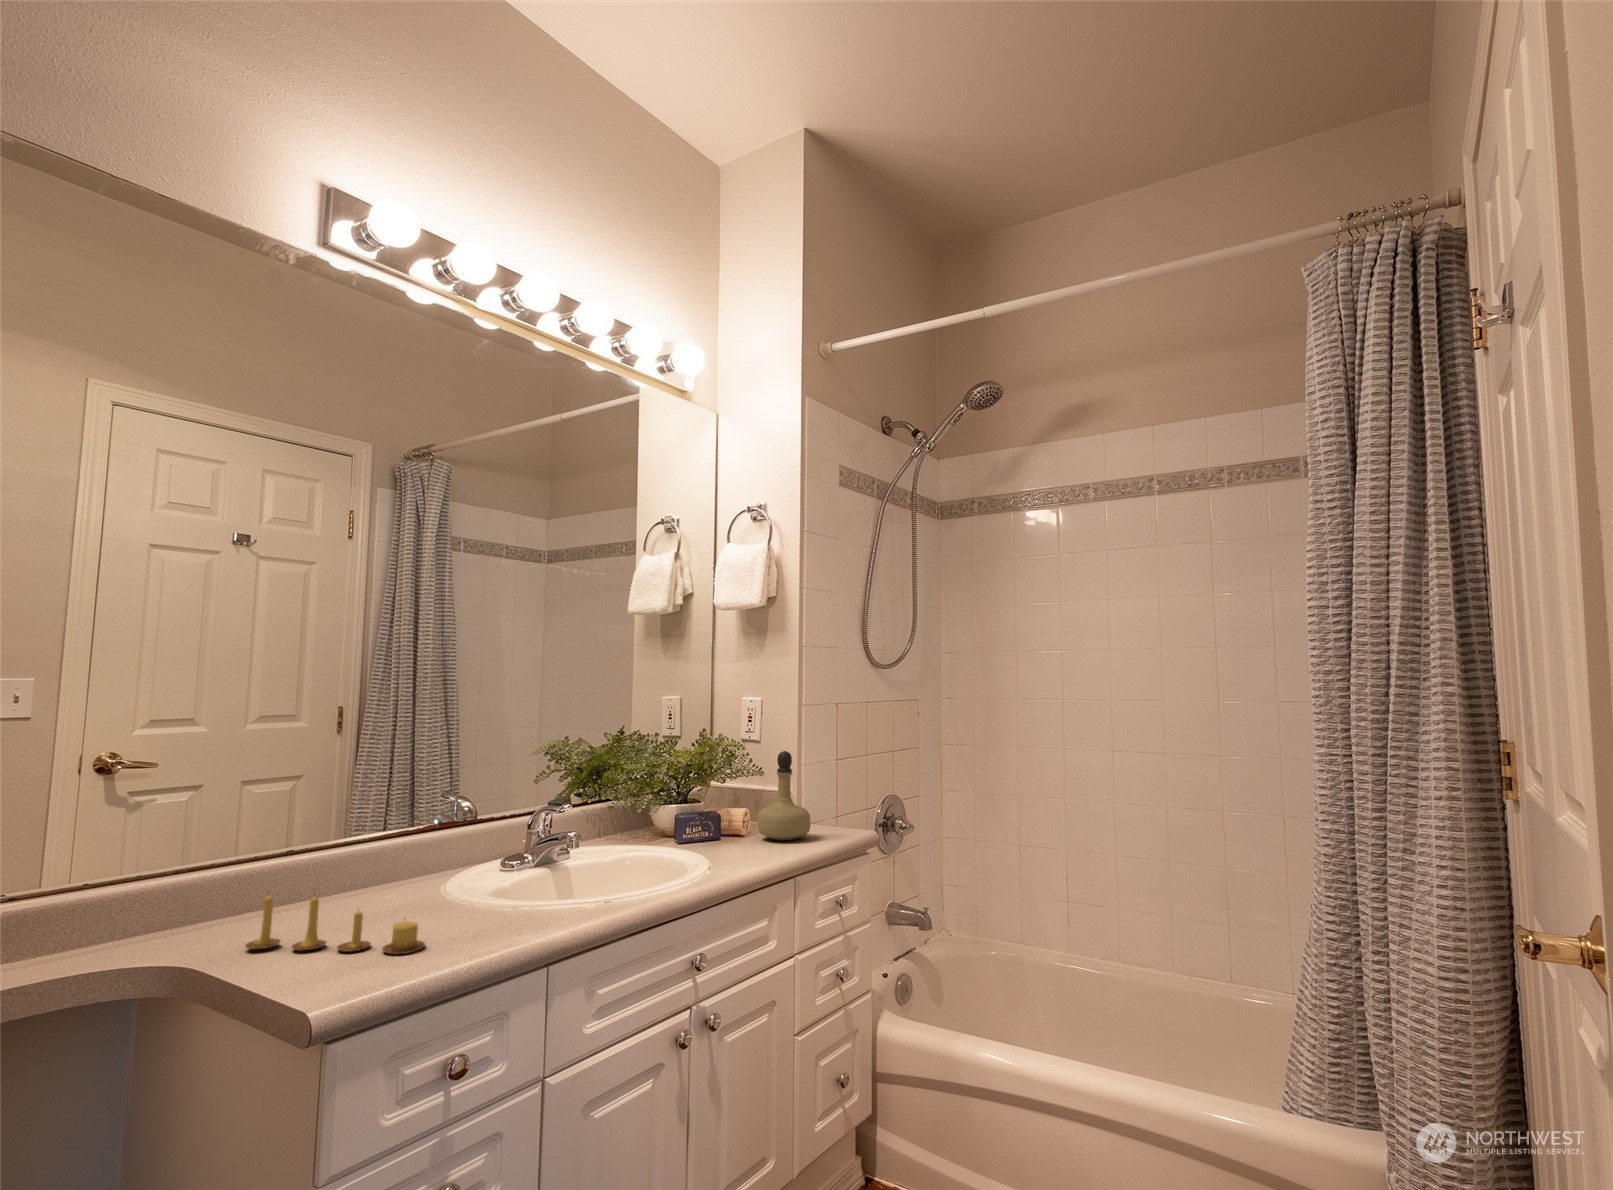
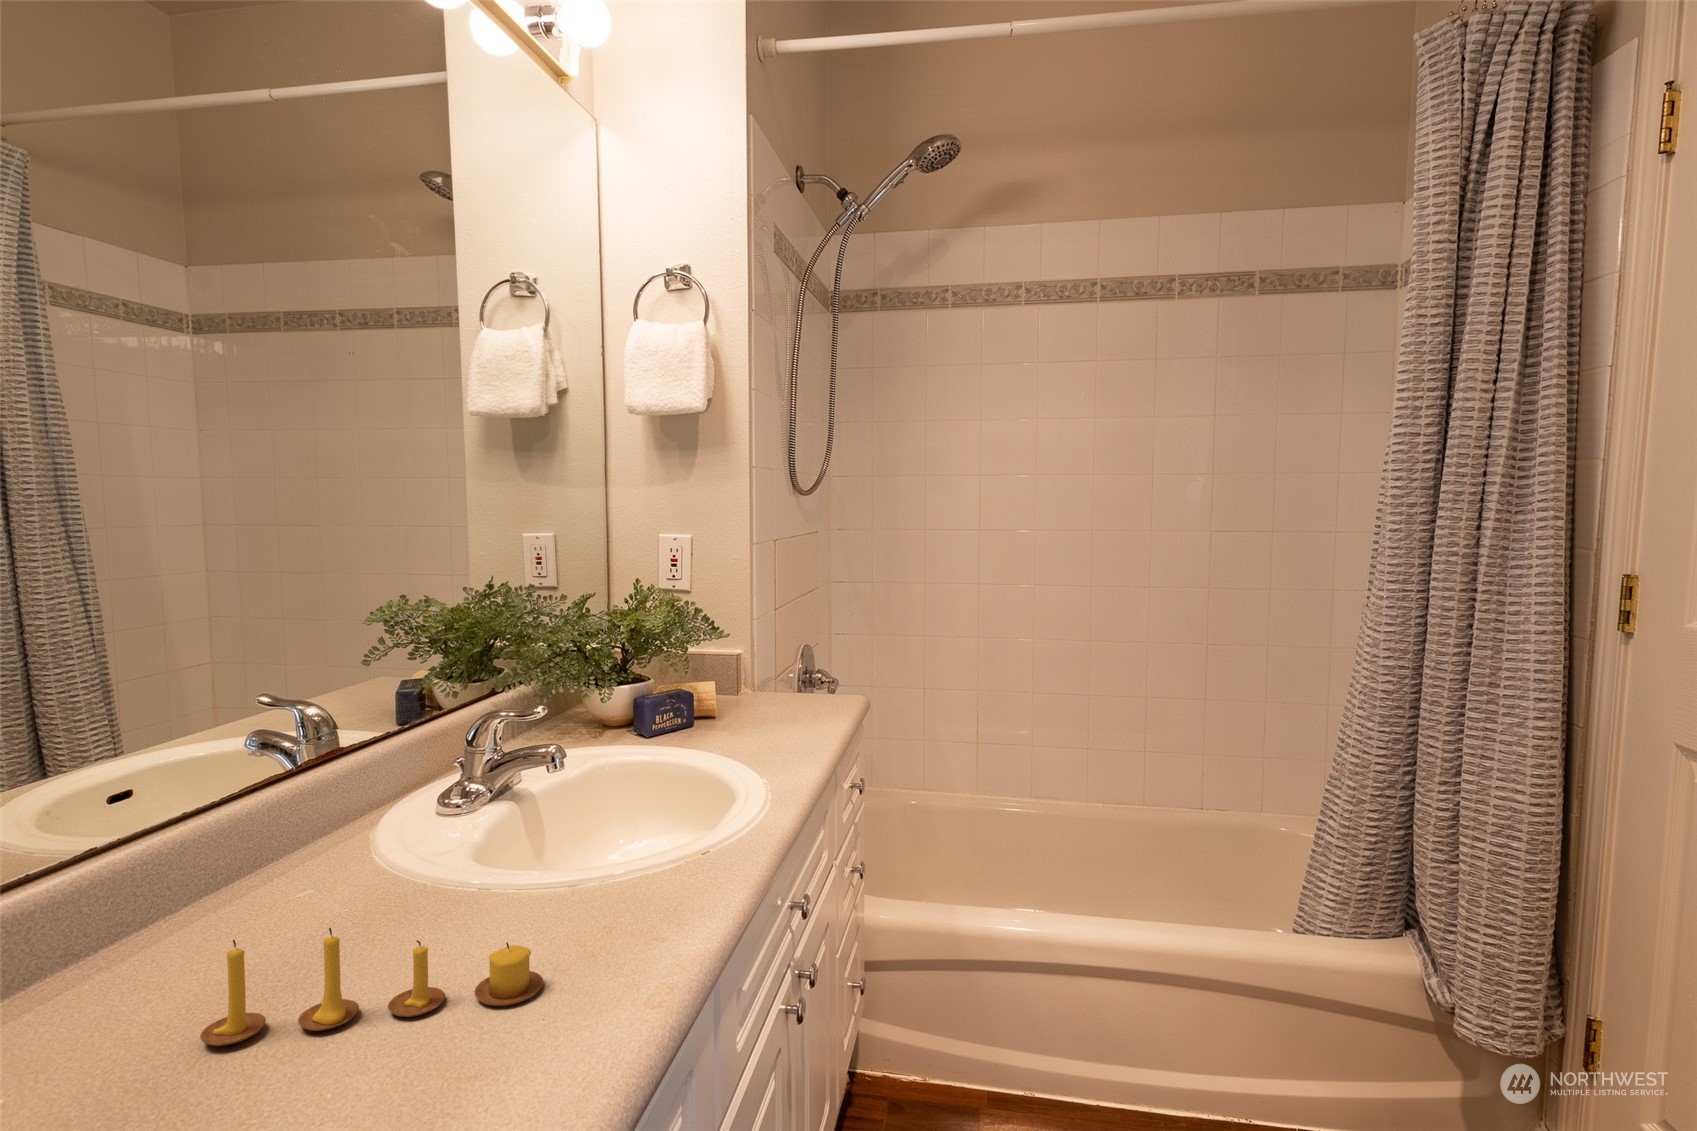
perfume bottle: present [757,751,811,840] -> none [757,604,825,716]

